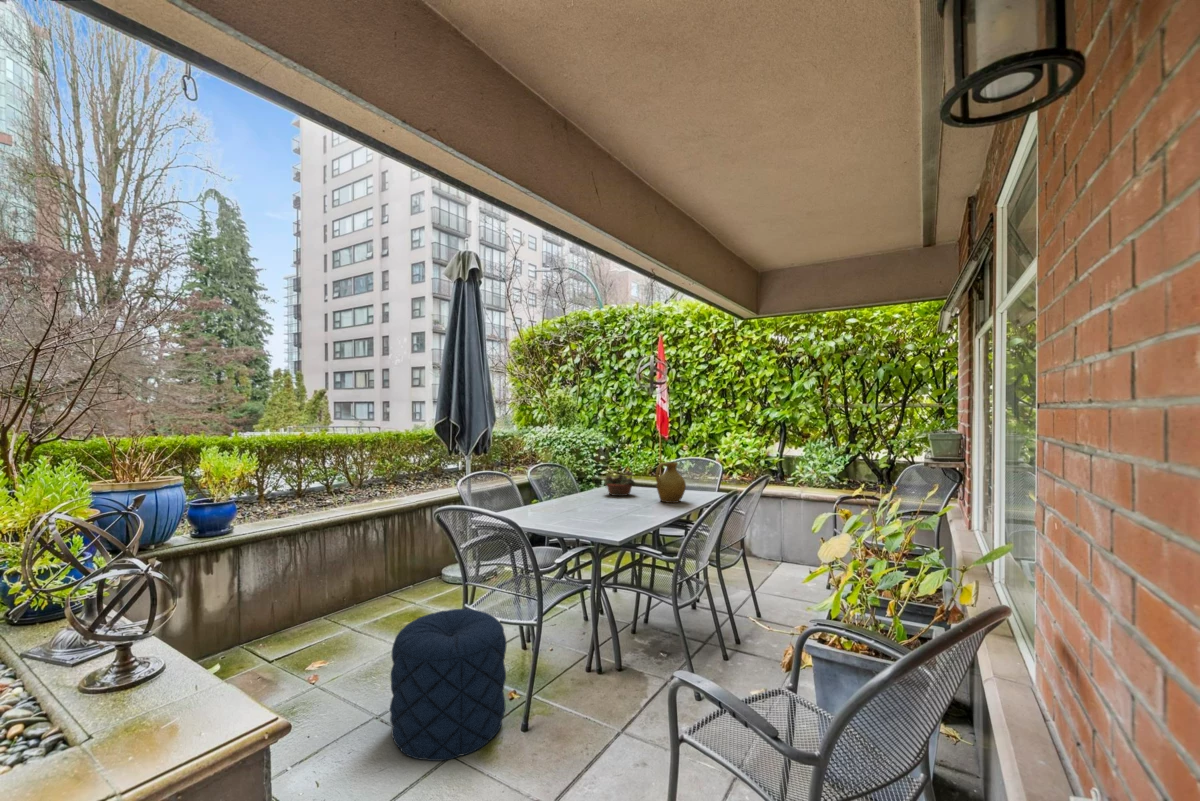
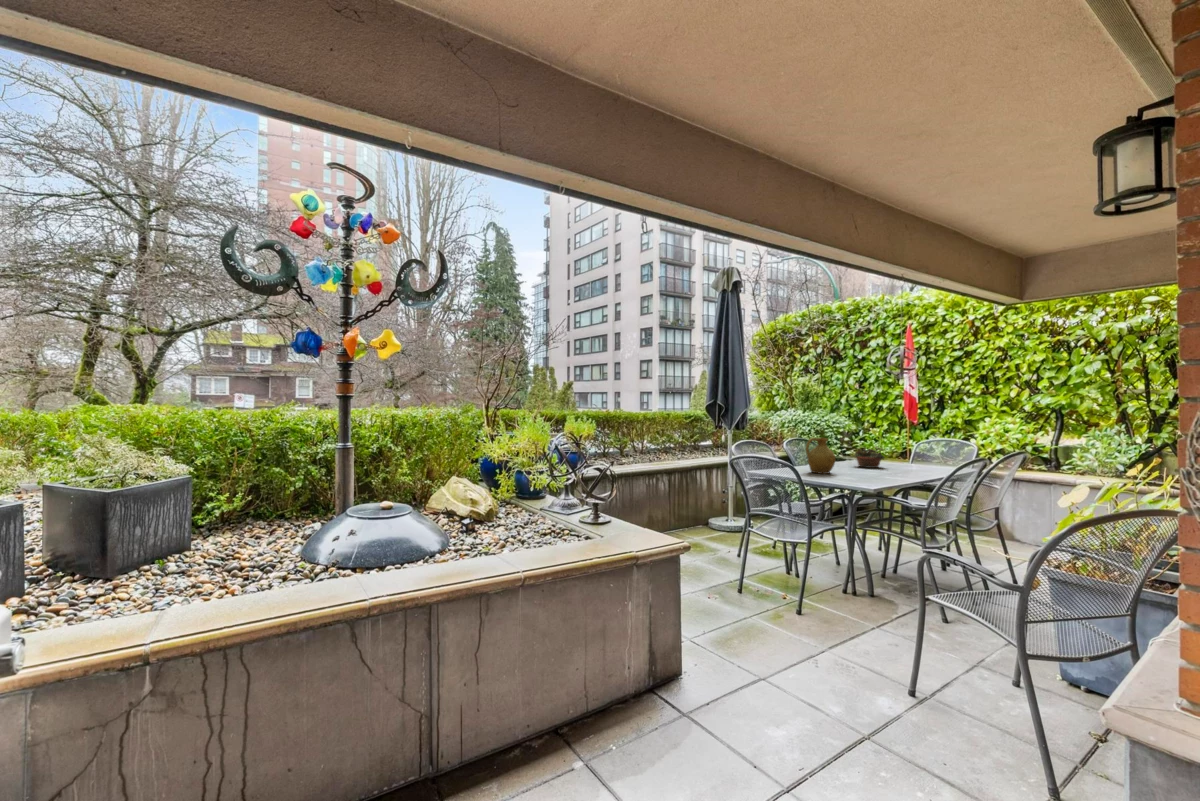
pitcher: present [656,462,686,503] -> present [806,438,835,474]
pouf: present [390,609,507,761] -> none [706,529,786,619]

